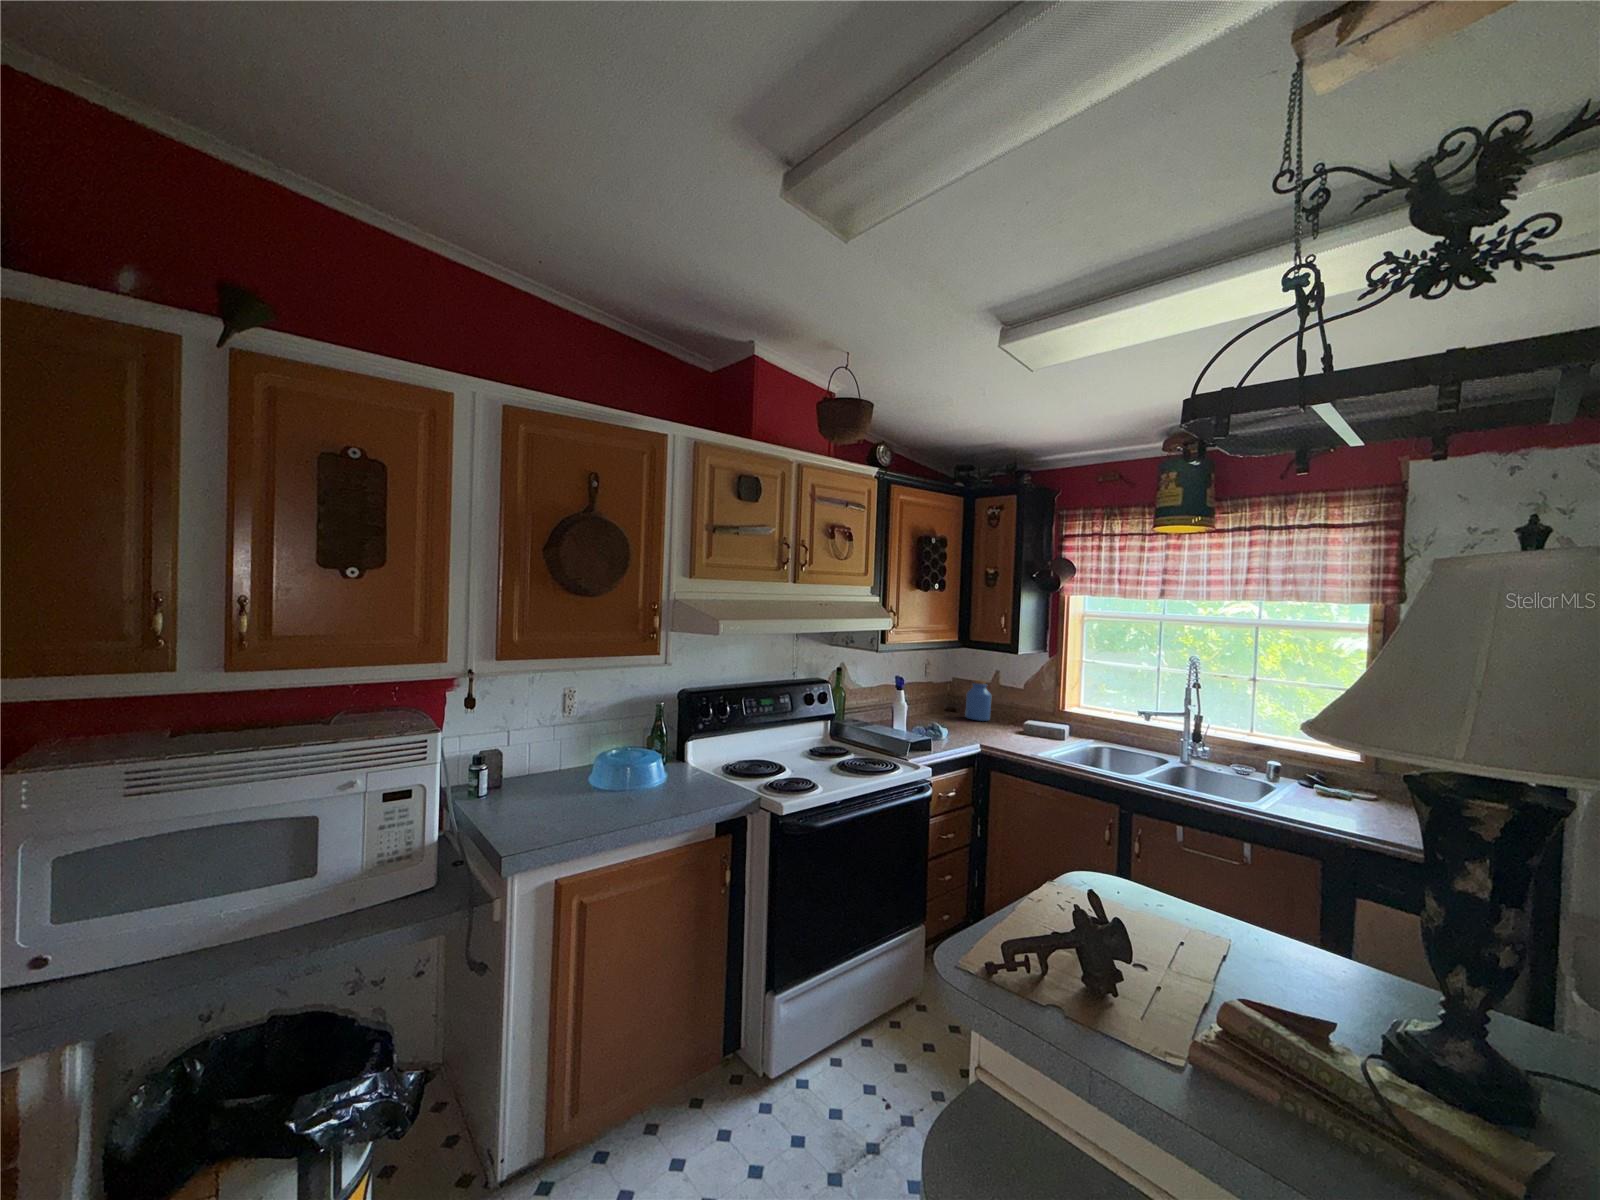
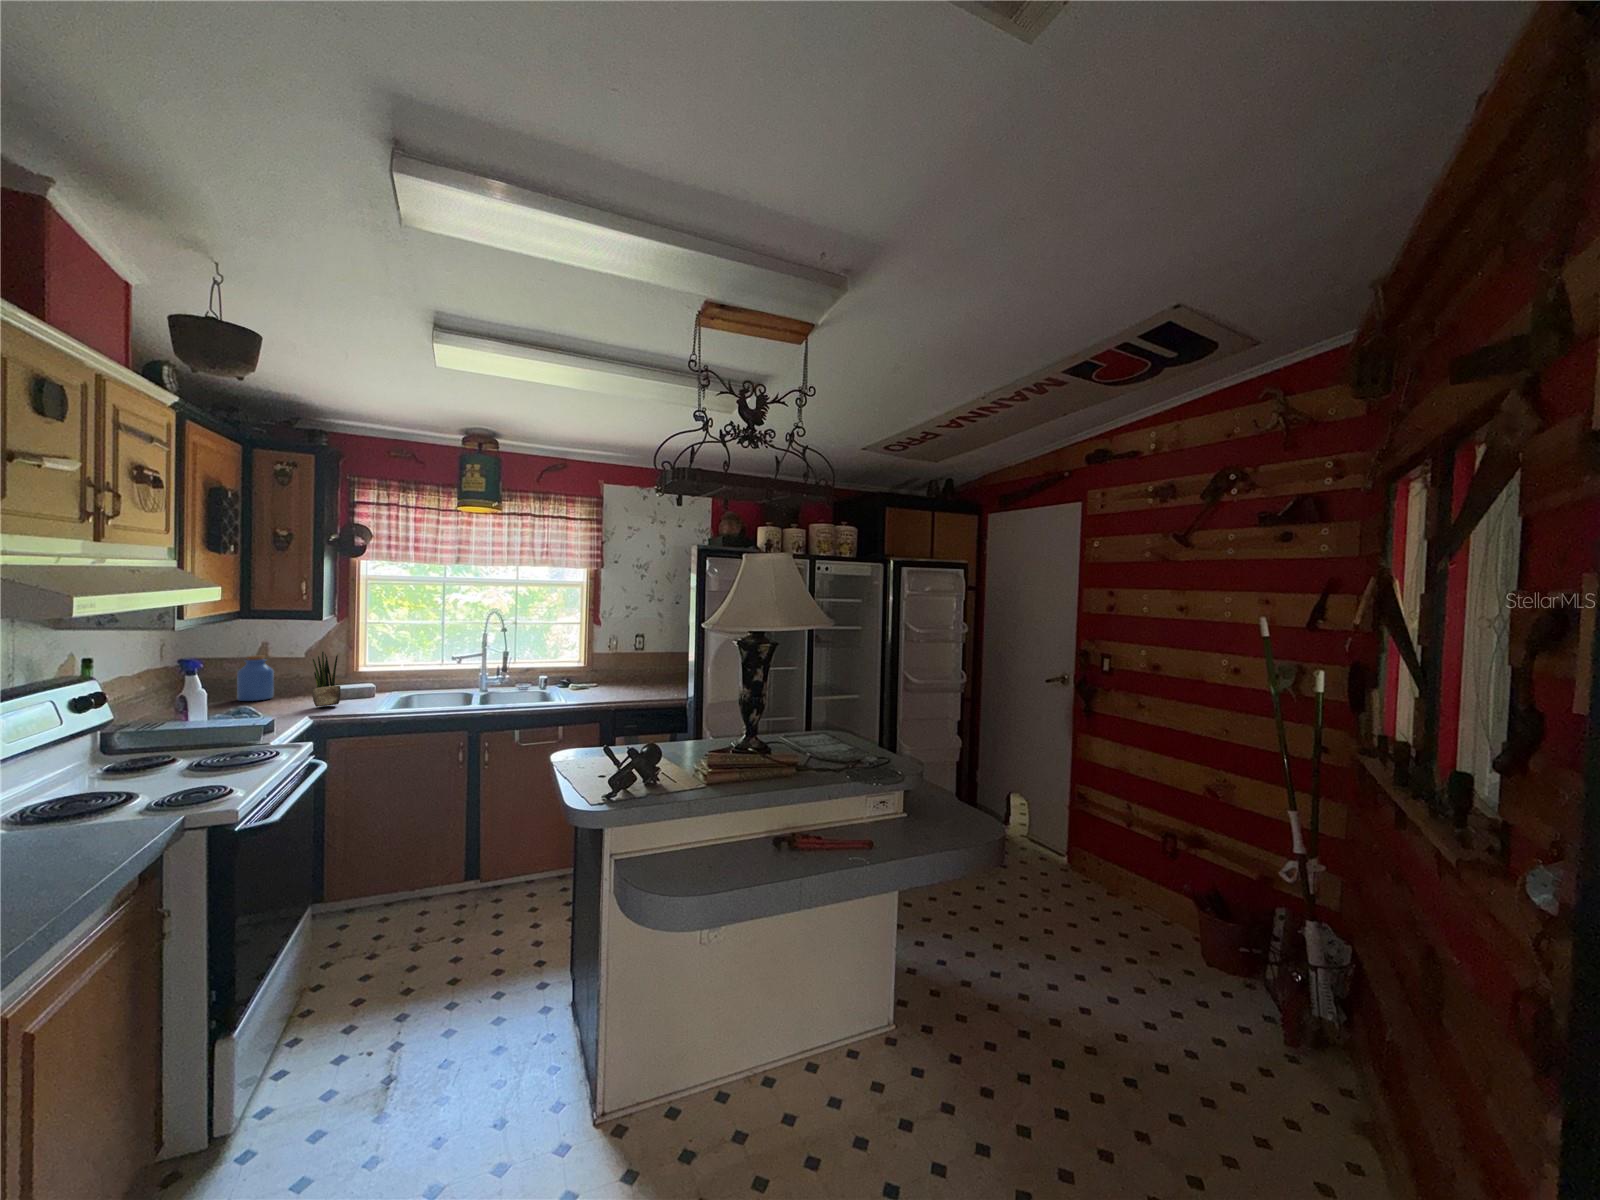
potted plant: none [996,682,1021,737] -> present [312,652,341,707]

